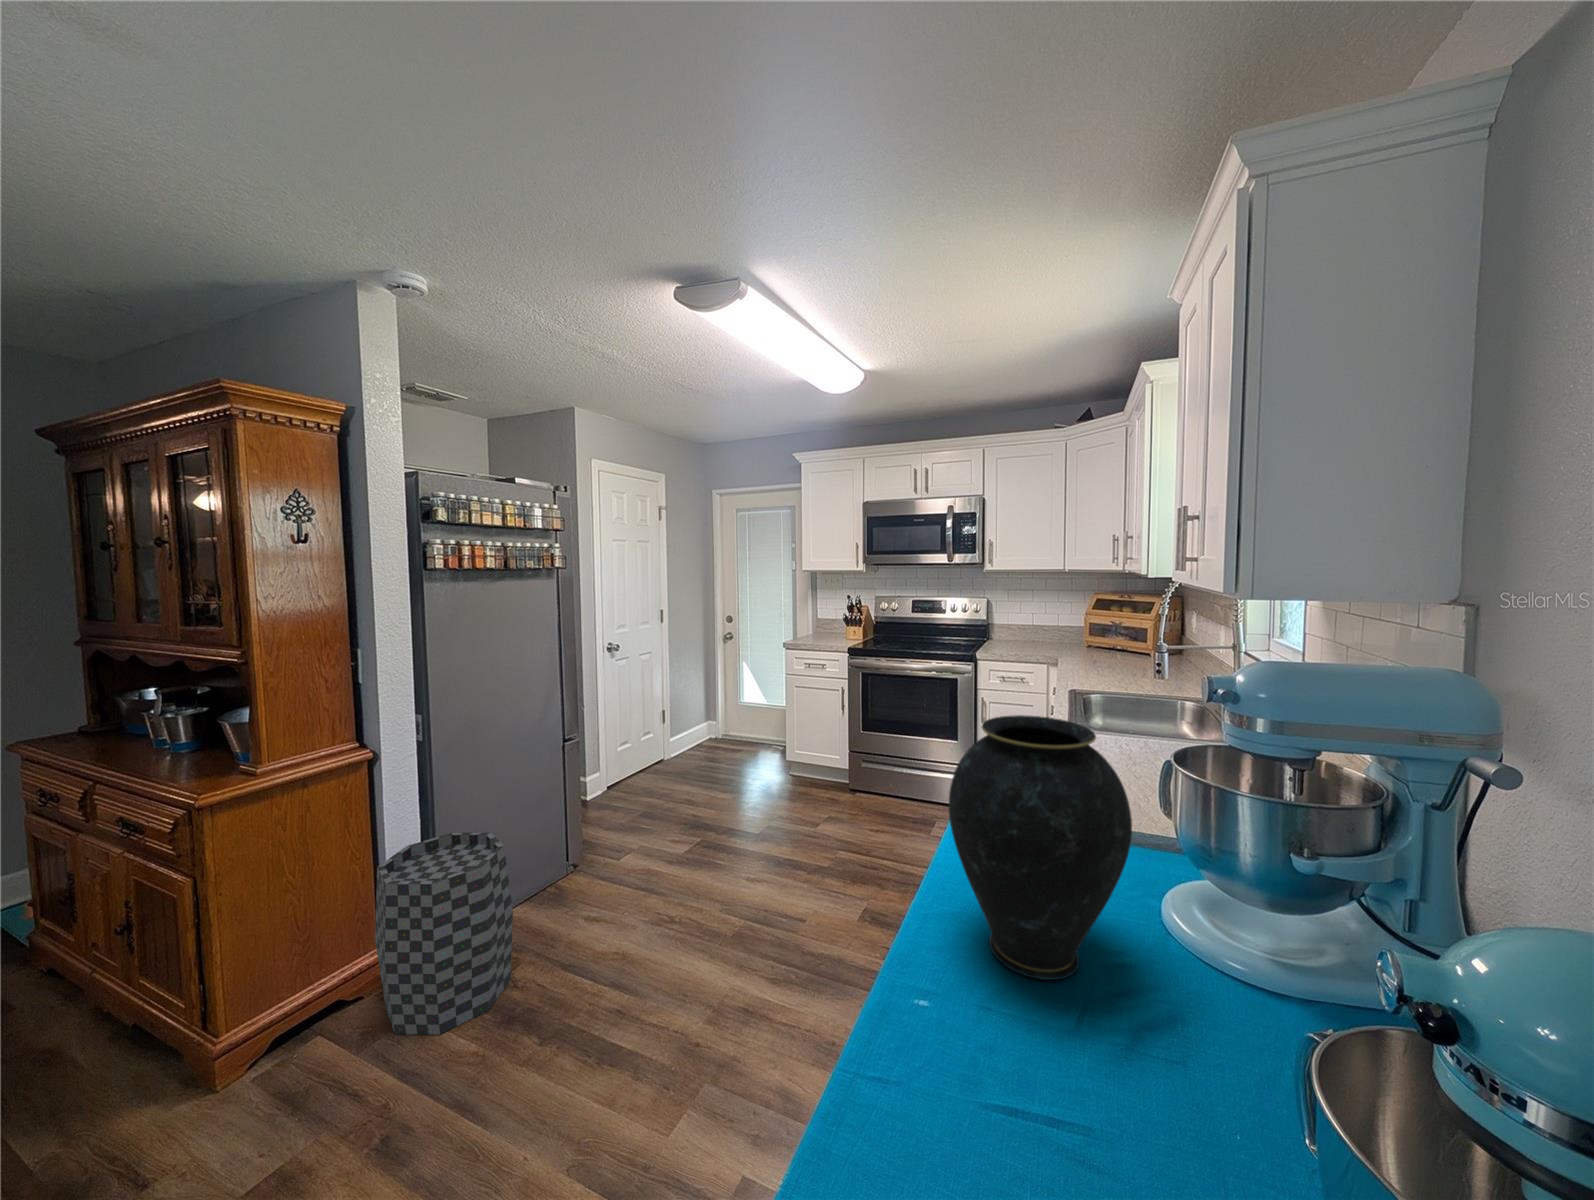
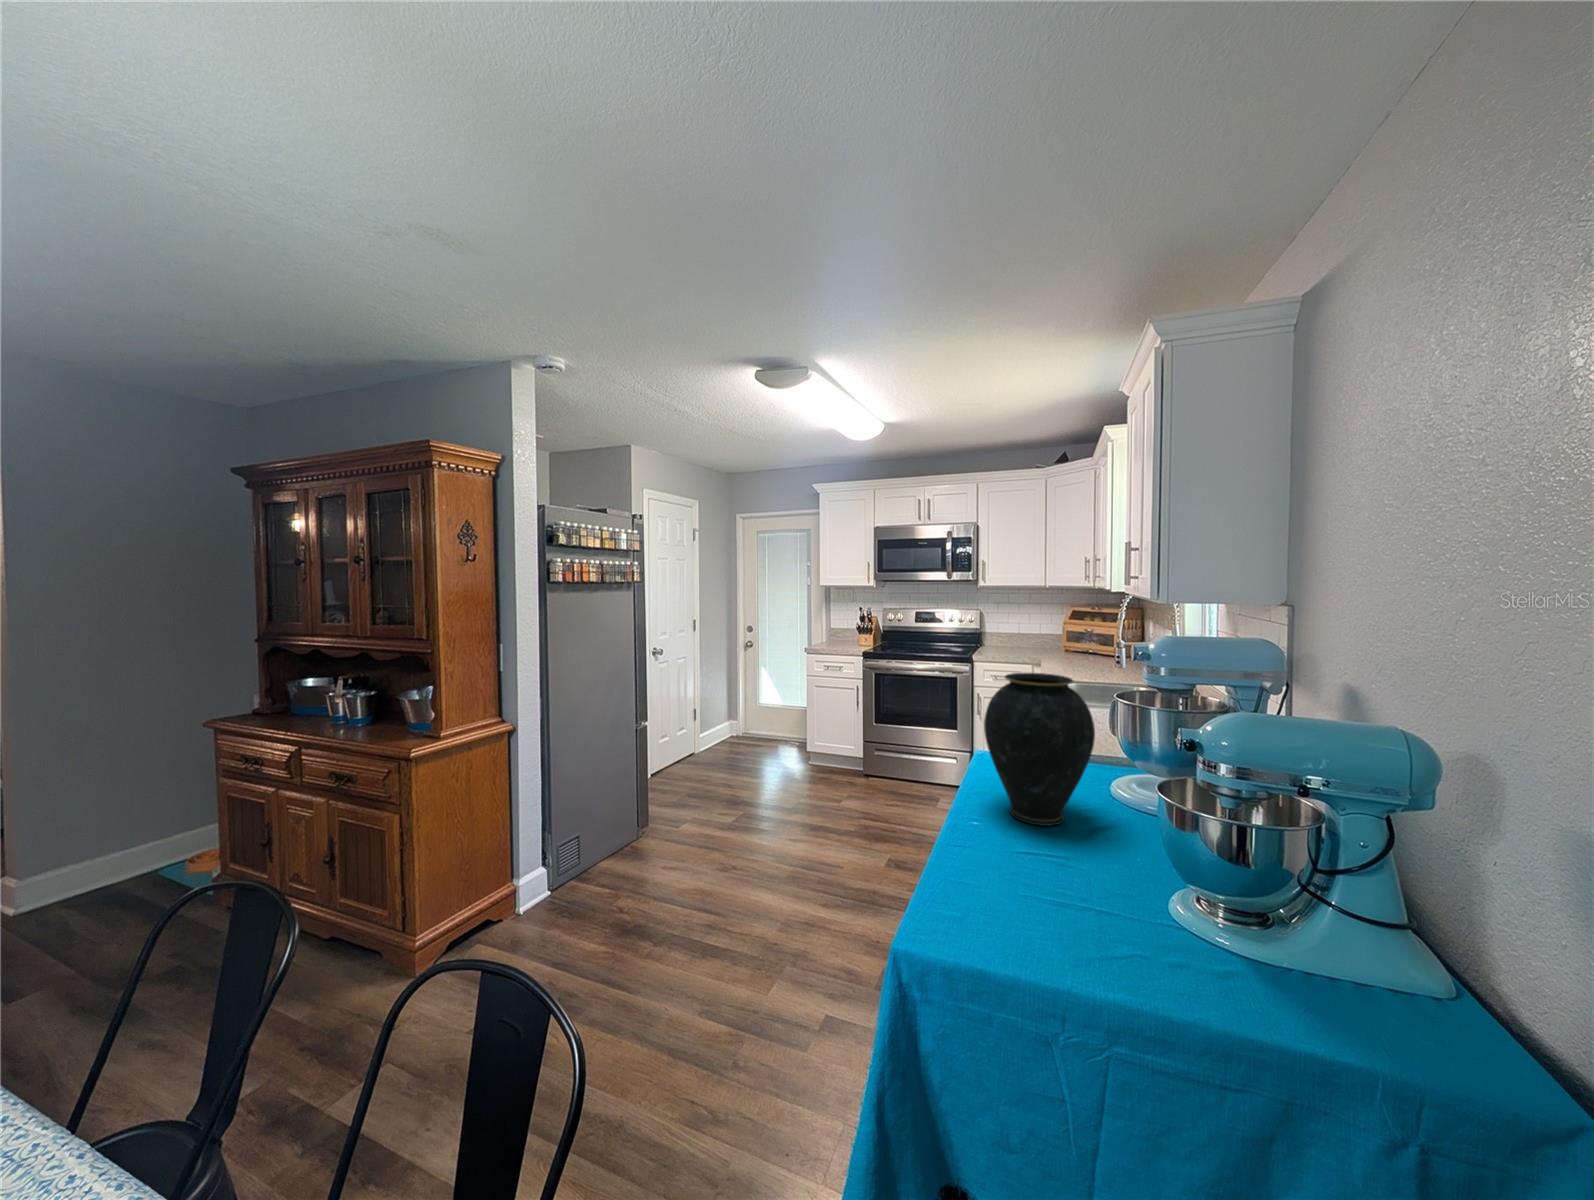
trash can: present [375,833,513,1035] -> none [516,791,618,943]

